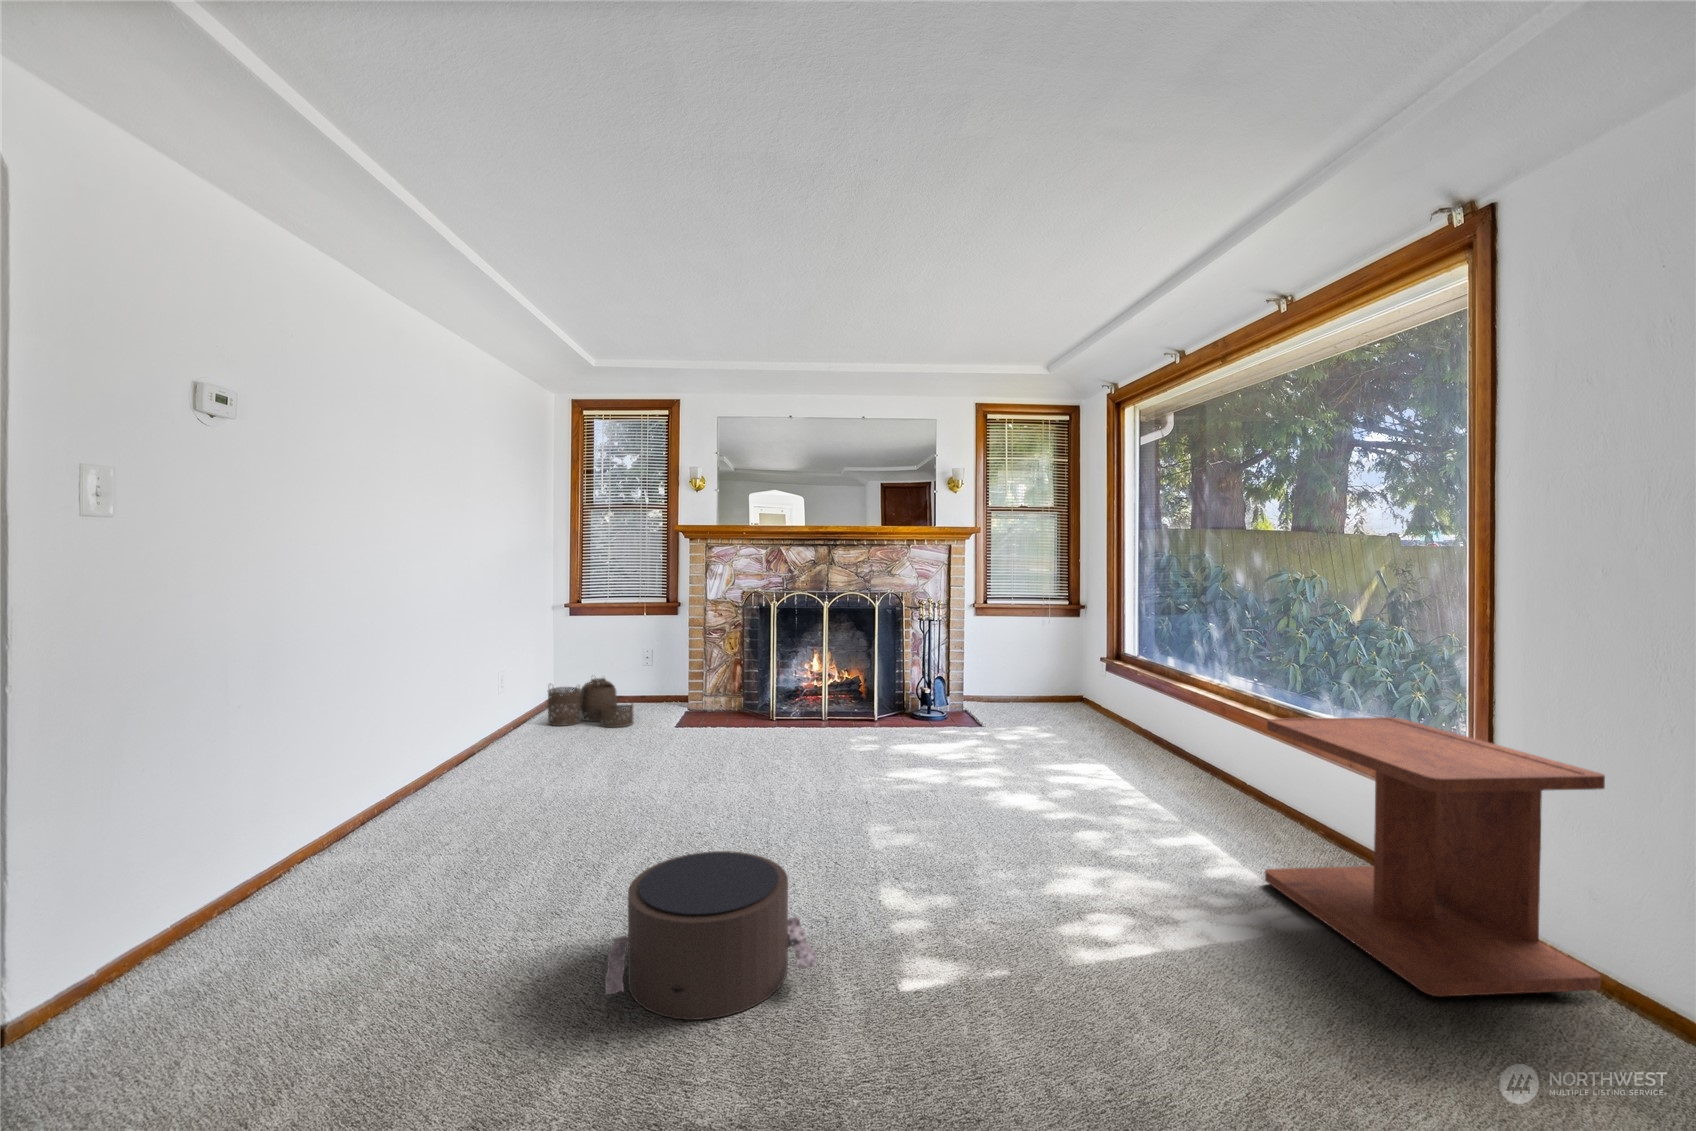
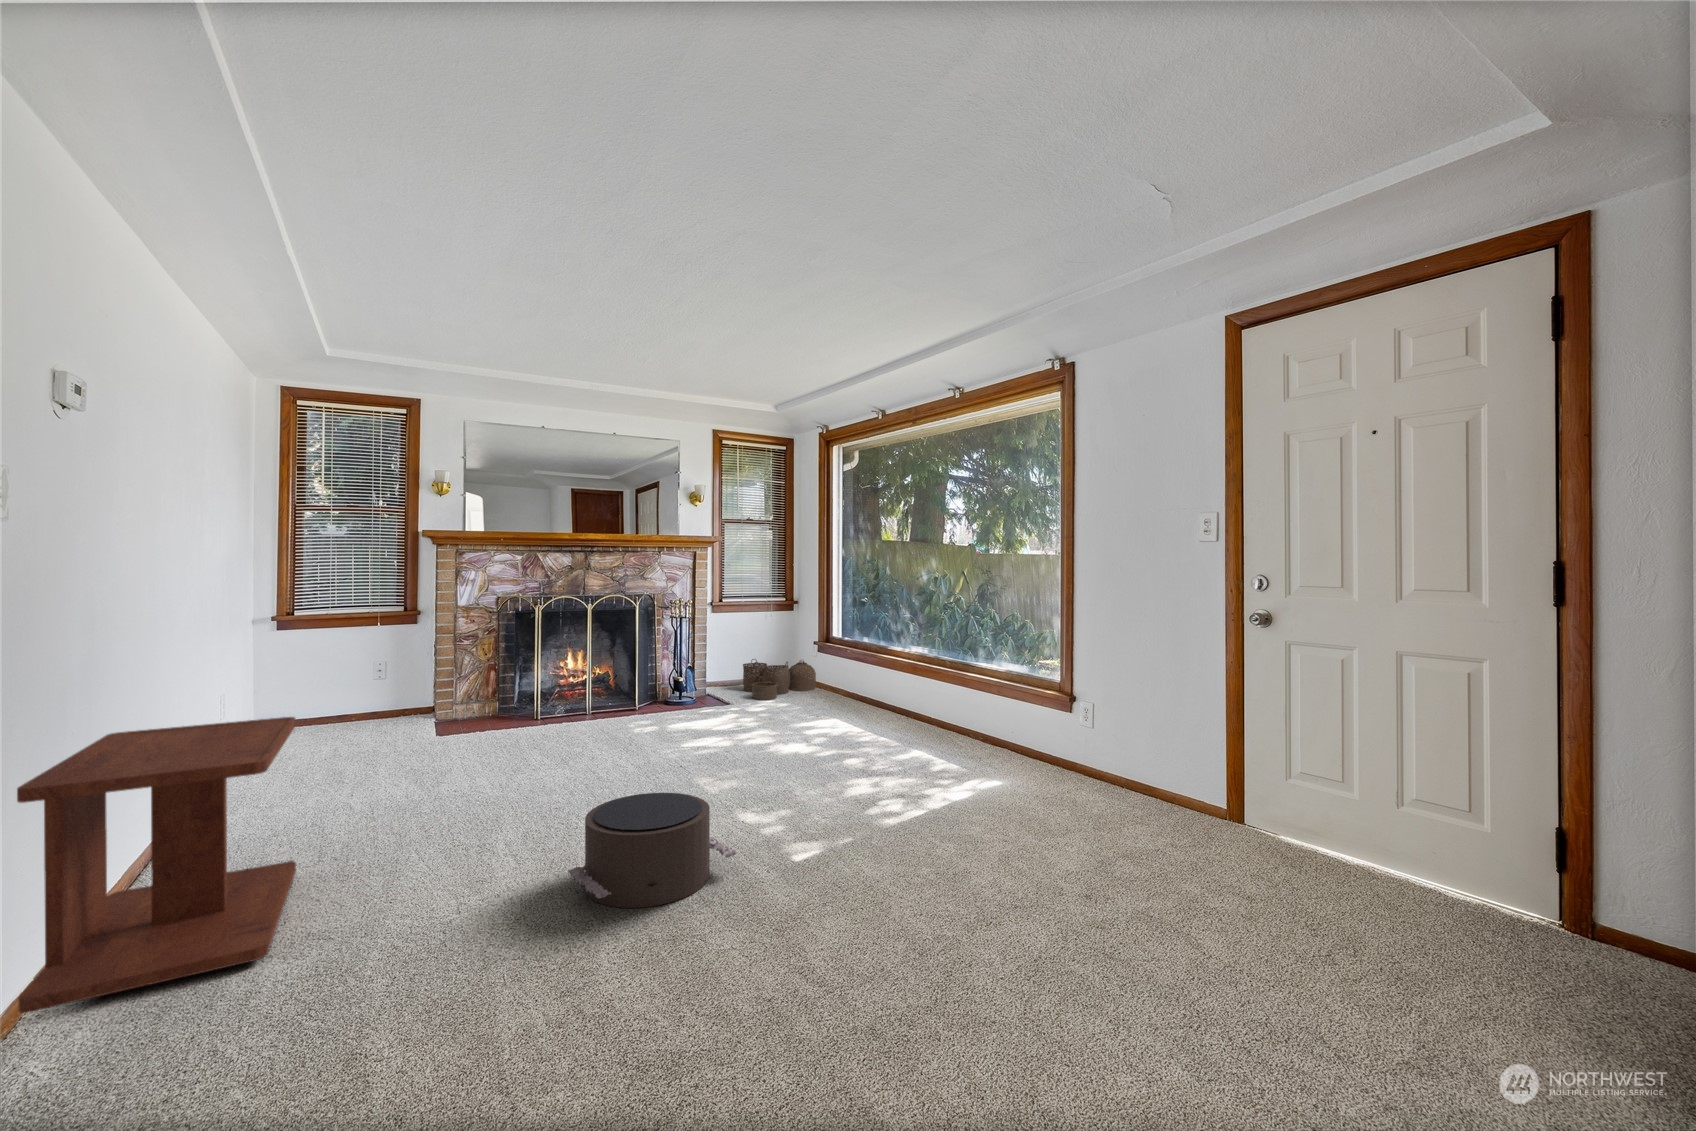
woven basket: present [548,678,633,727] -> present [743,659,816,700]
side table: present [1265,717,1605,996] -> present [17,717,296,1013]

